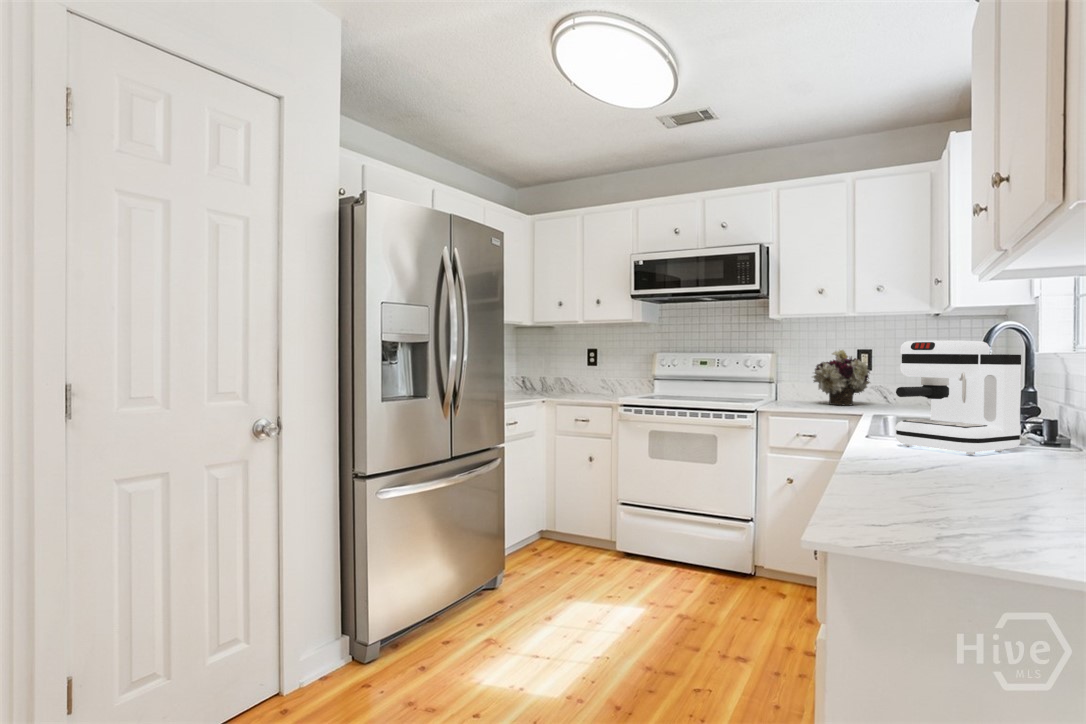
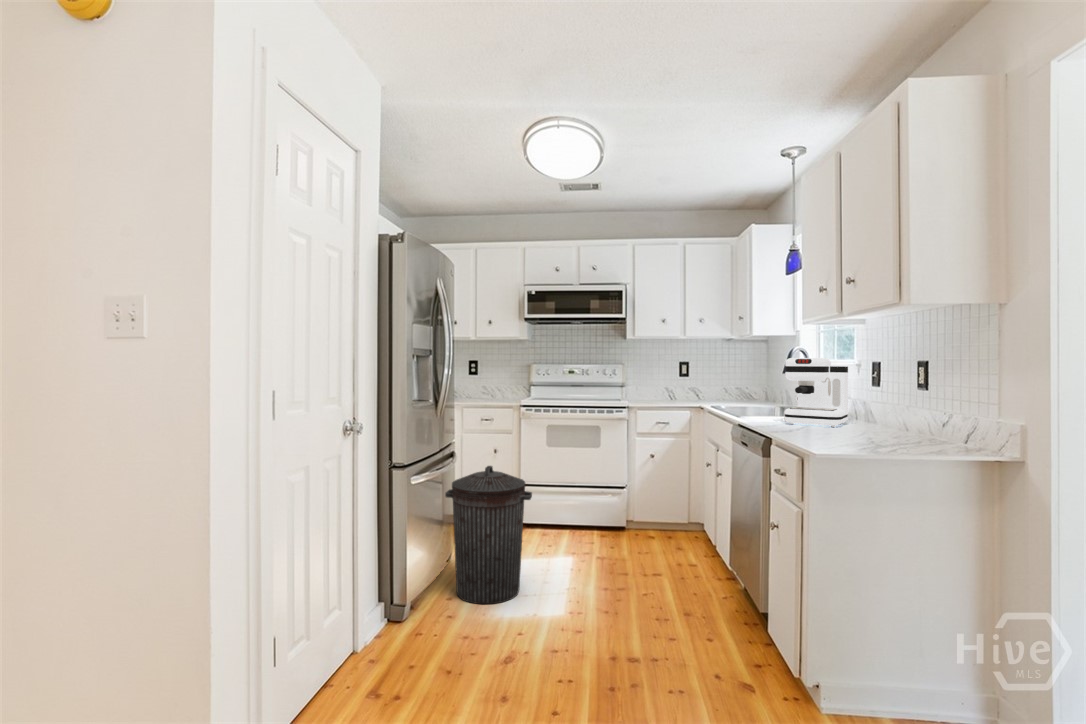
flower arrangement: present [813,350,870,405] -> none [654,362,689,401]
trash can: none [462,473,555,639] -> present [445,466,532,604]

